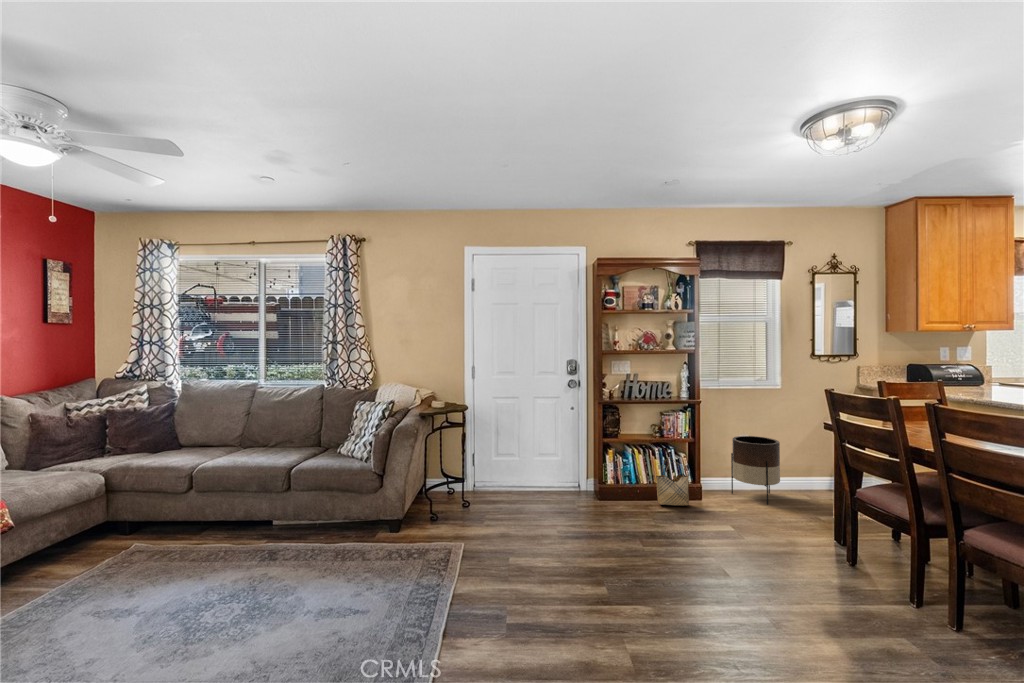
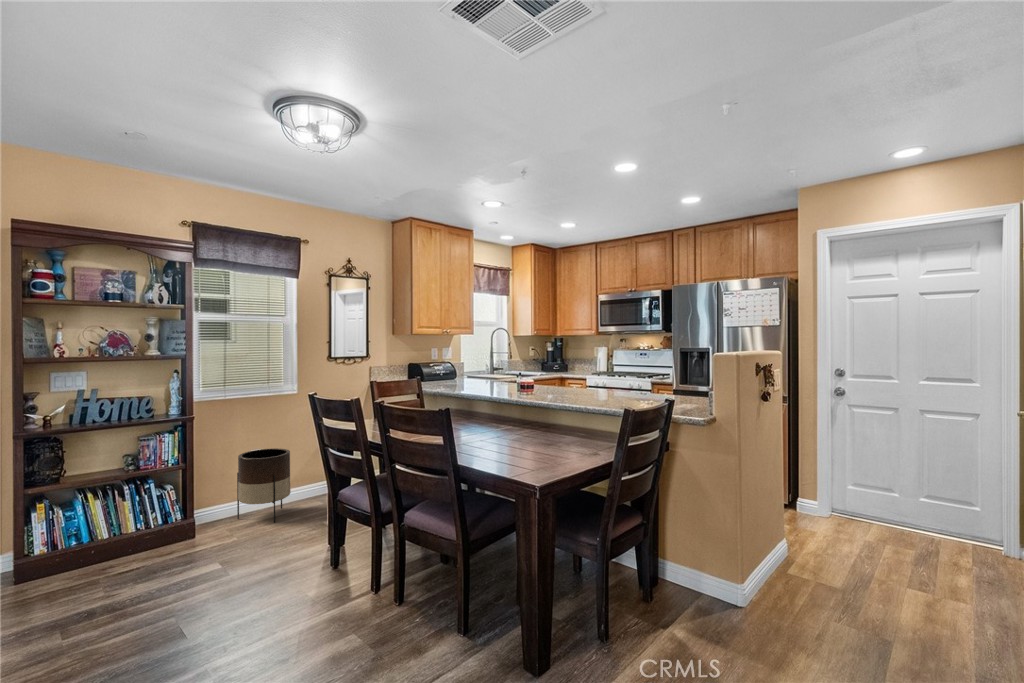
woven basket: present [656,458,689,506] -> none [122,496,173,561]

